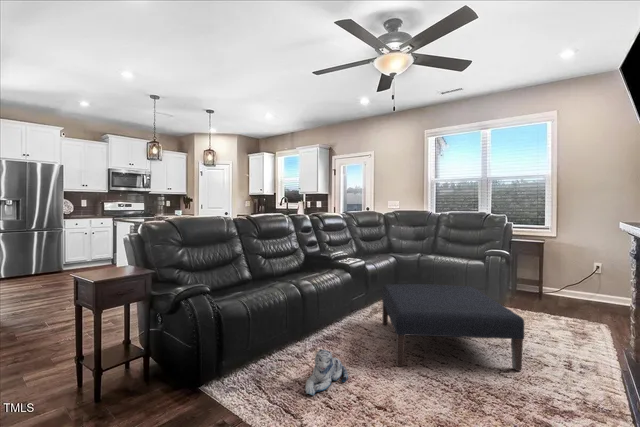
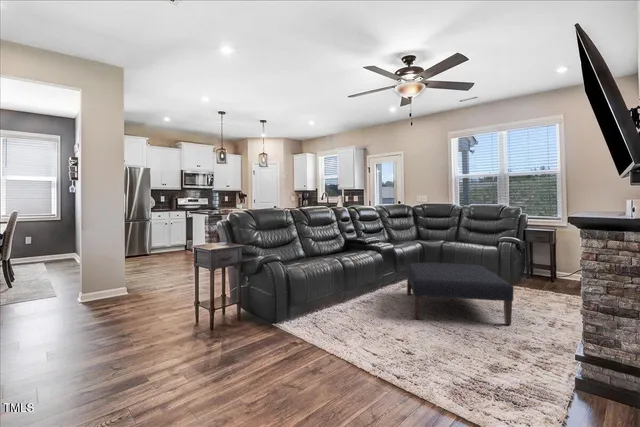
plush toy: present [305,349,348,395] -> none [347,302,378,331]

